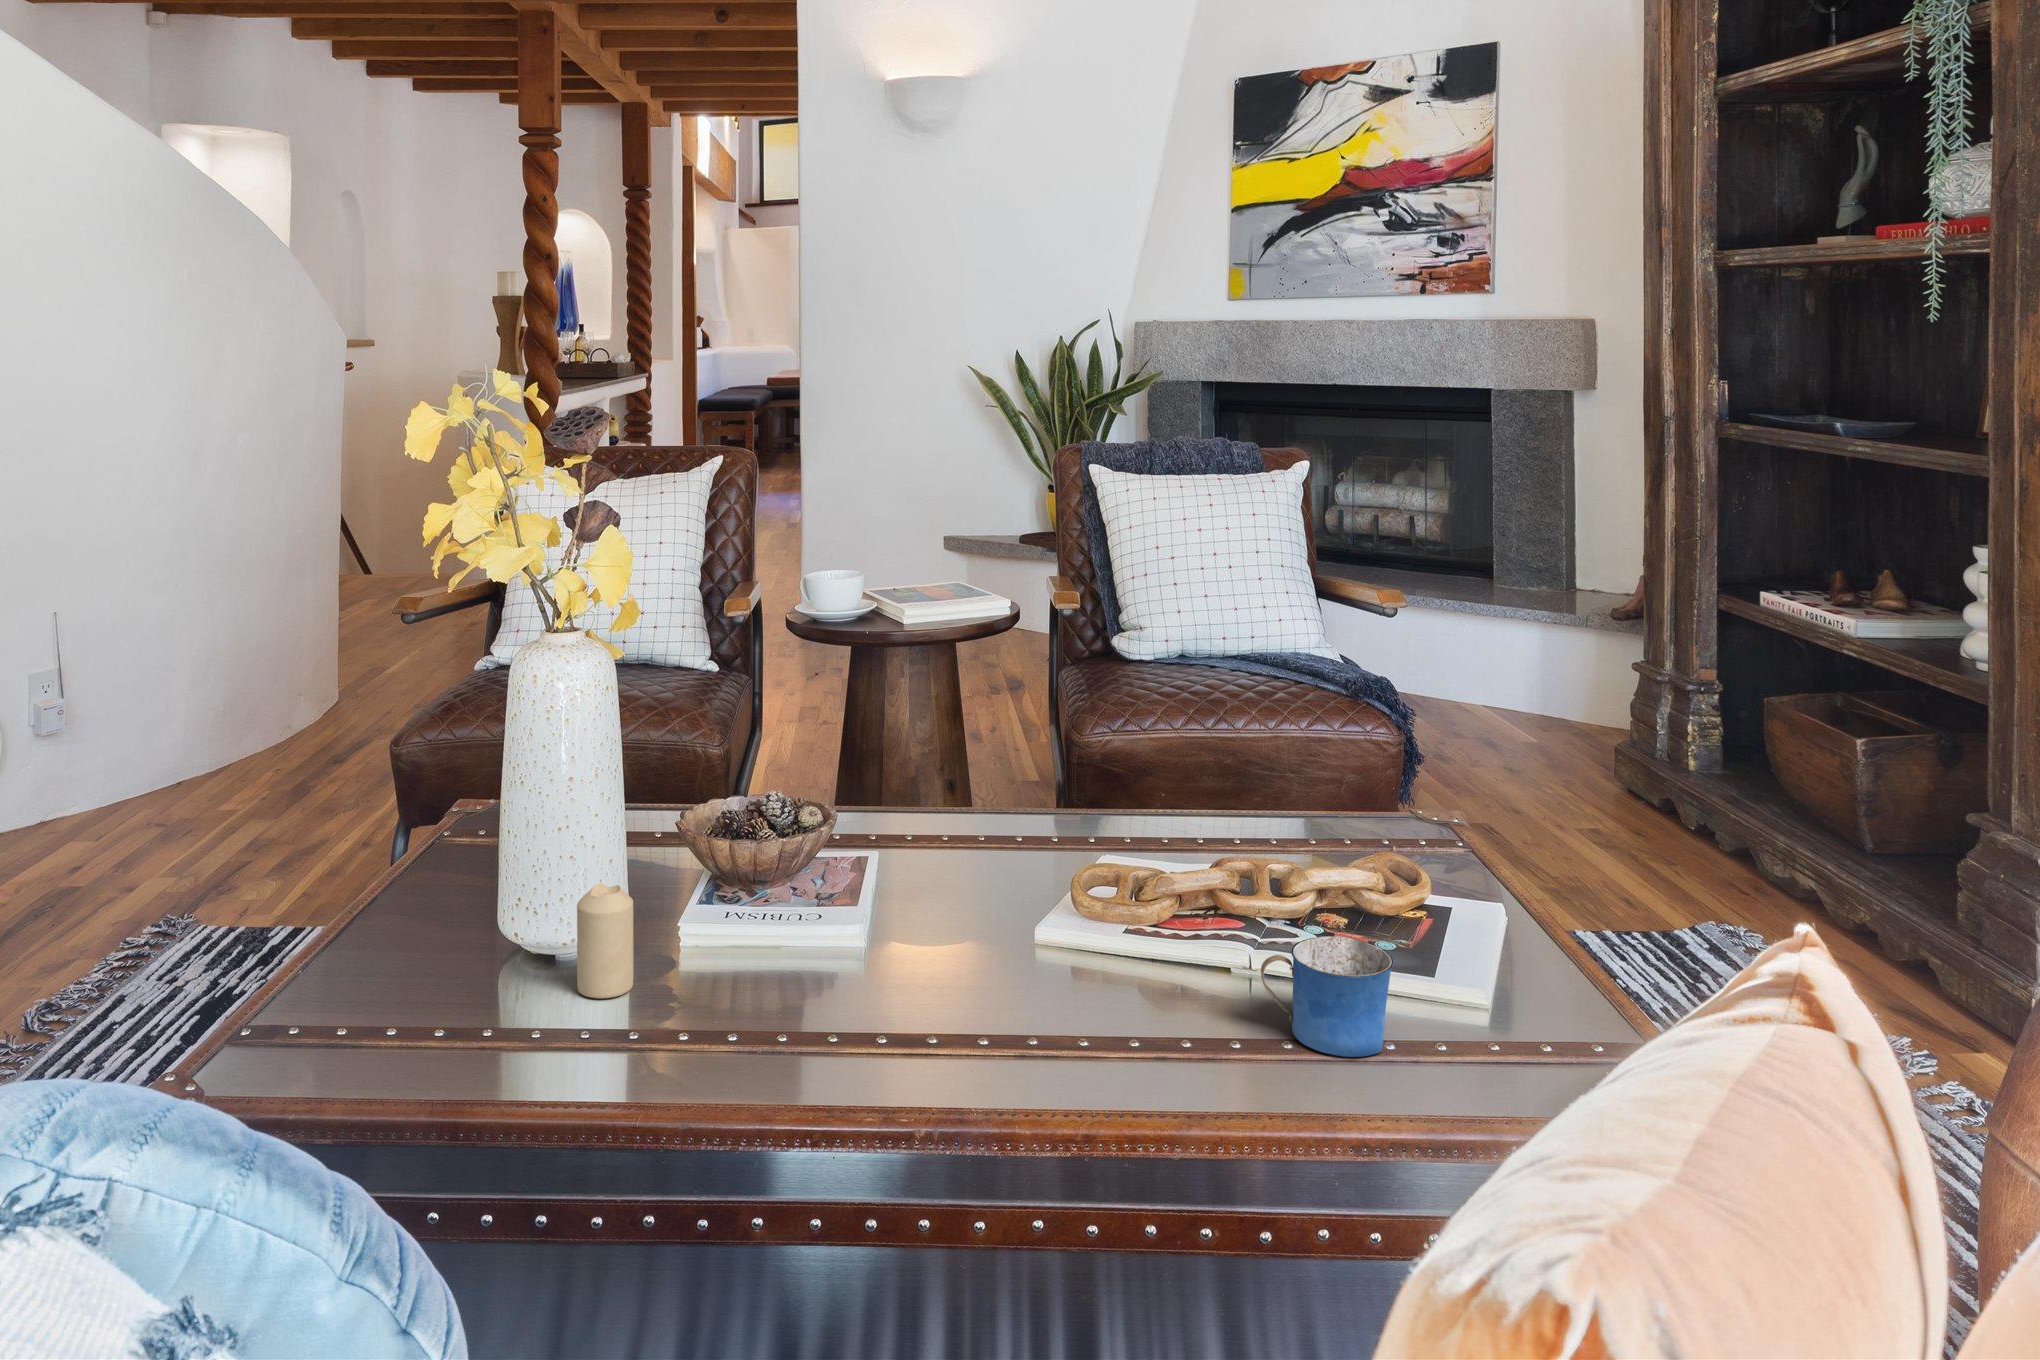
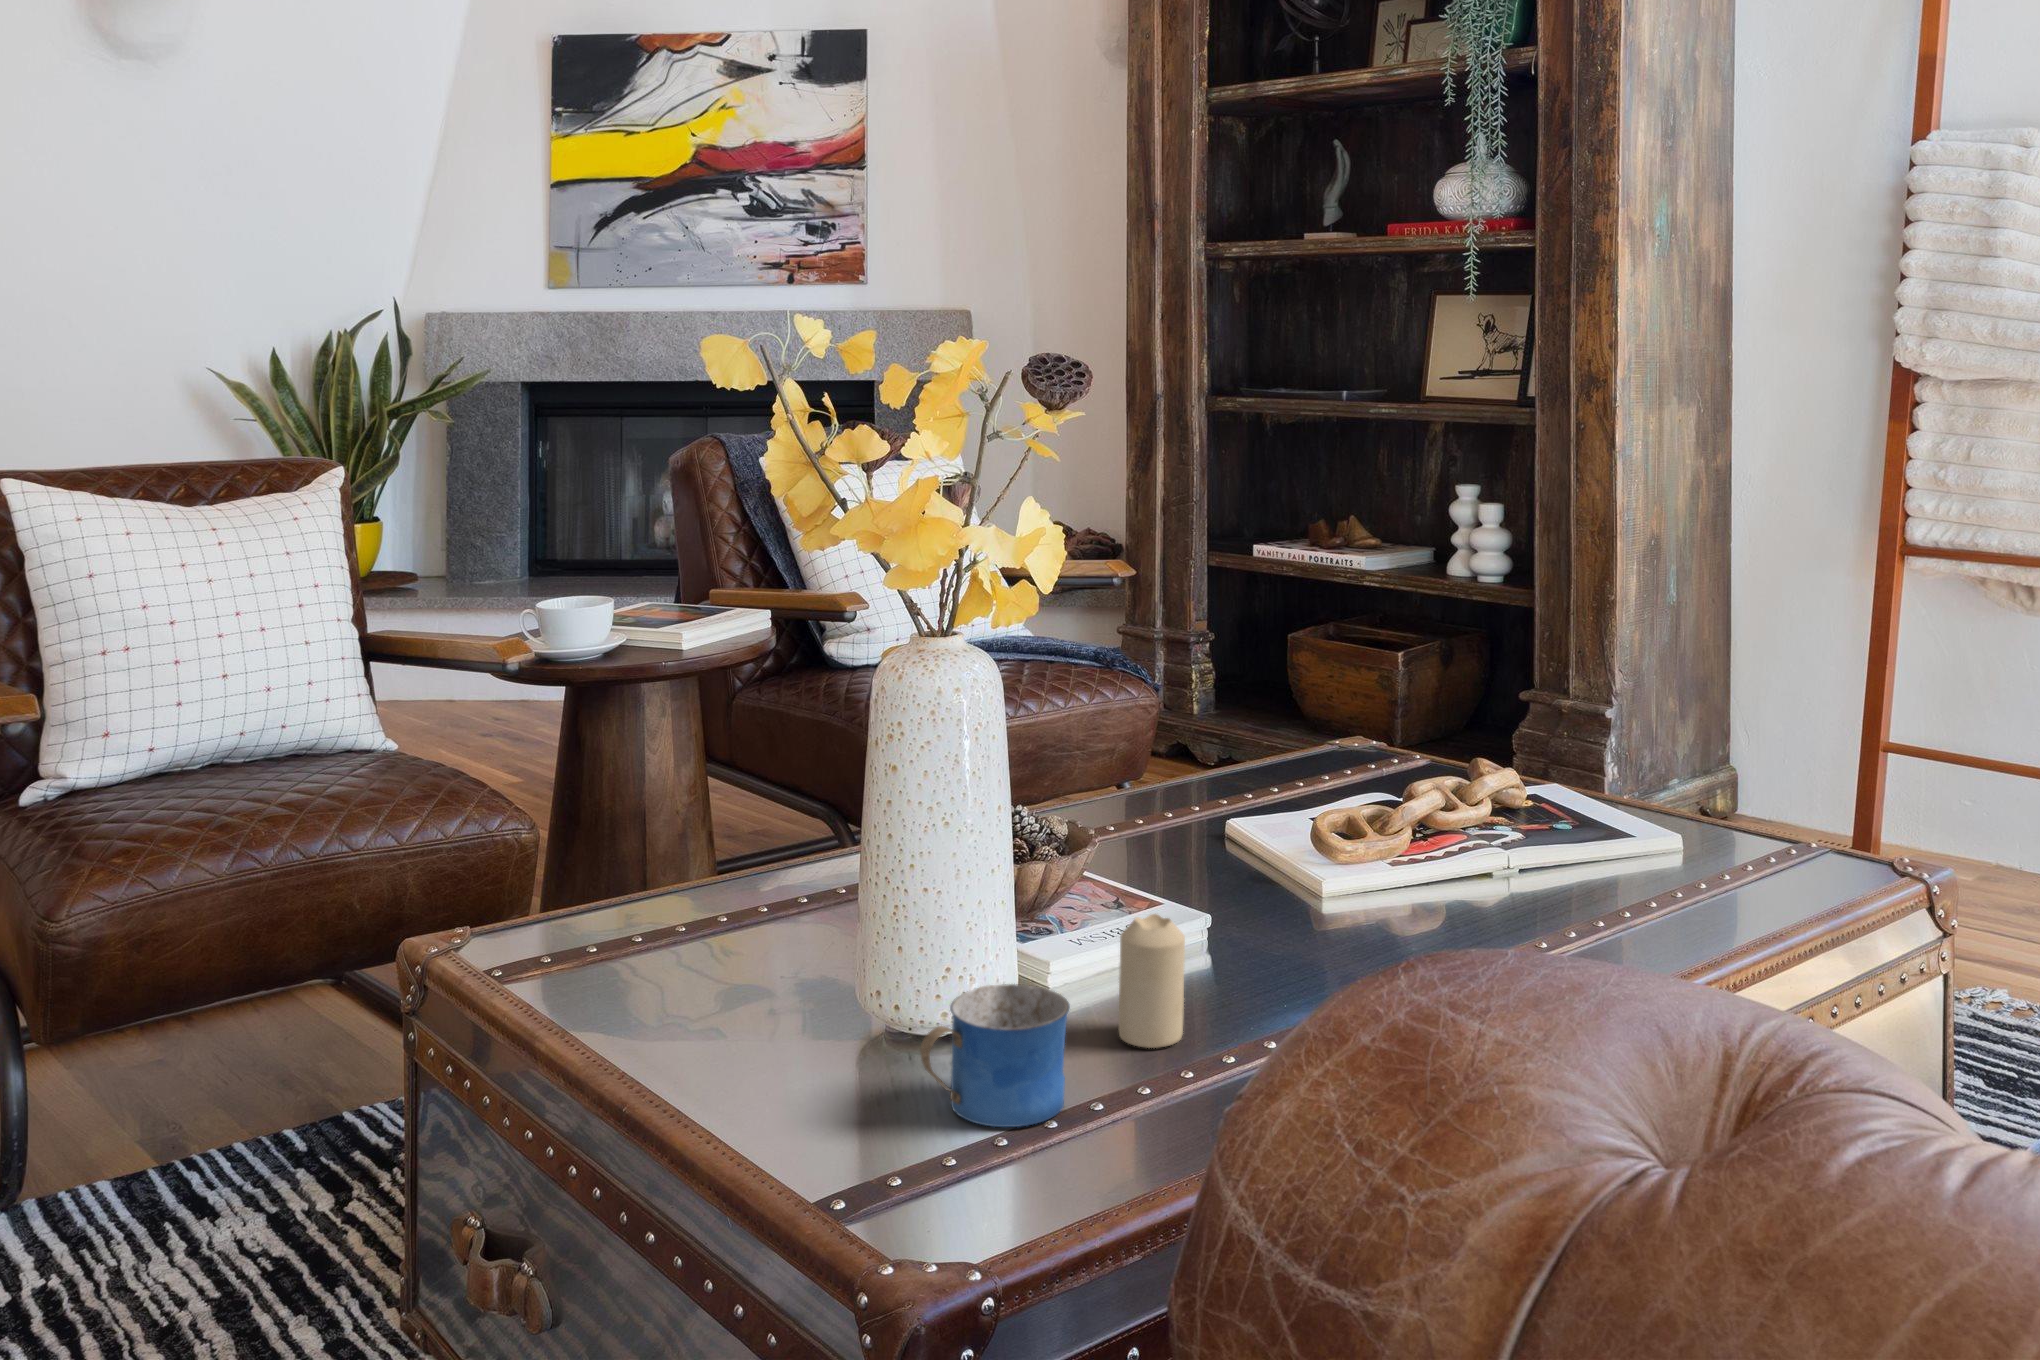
mug: present [1261,936,1394,1057] -> present [920,984,1070,1127]

